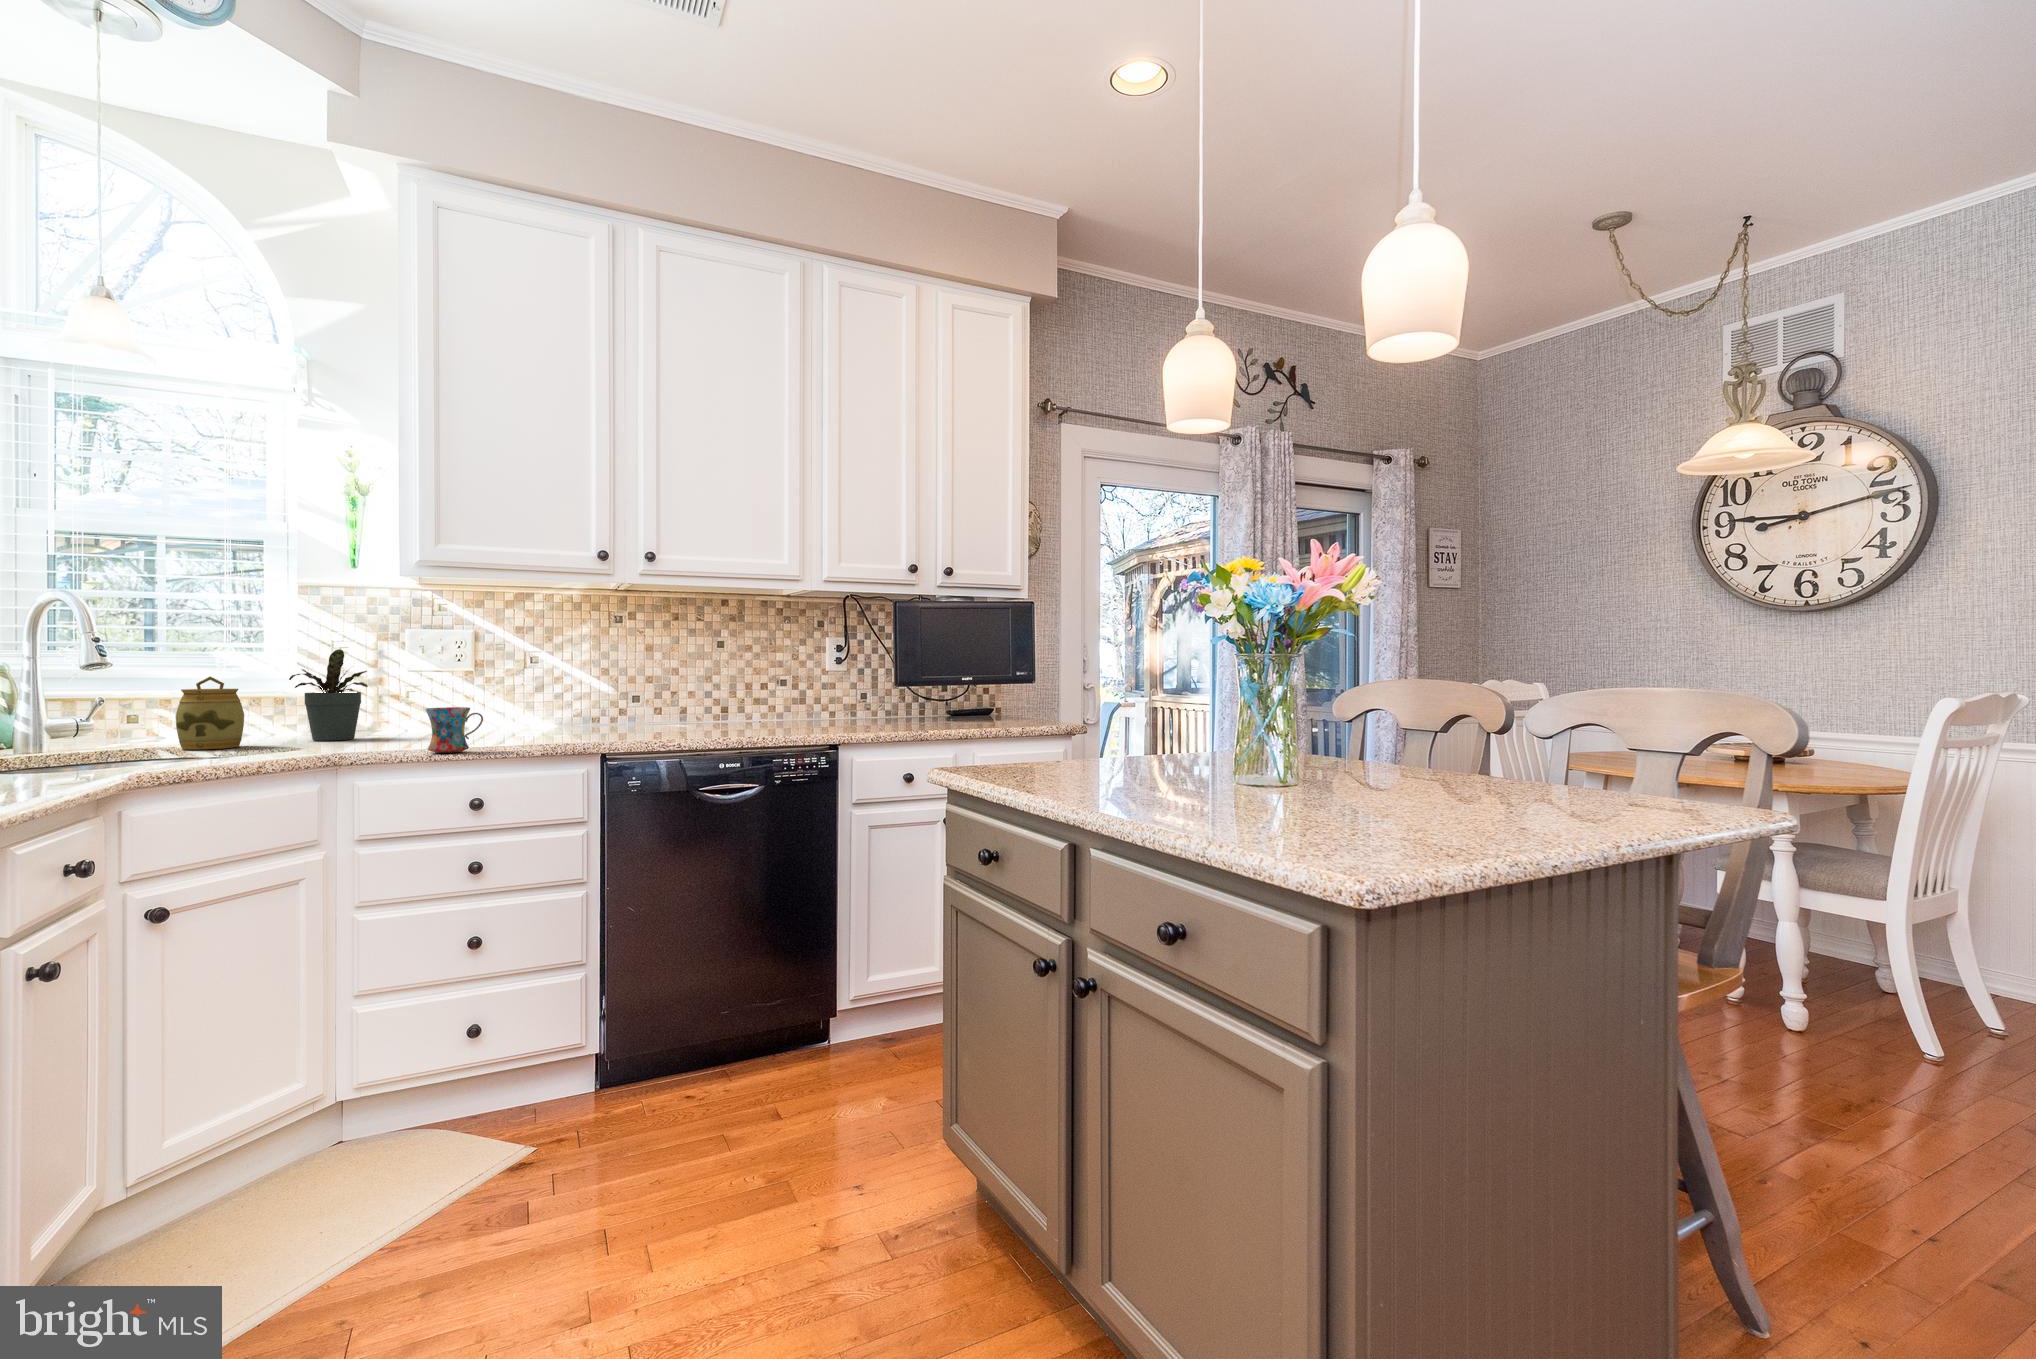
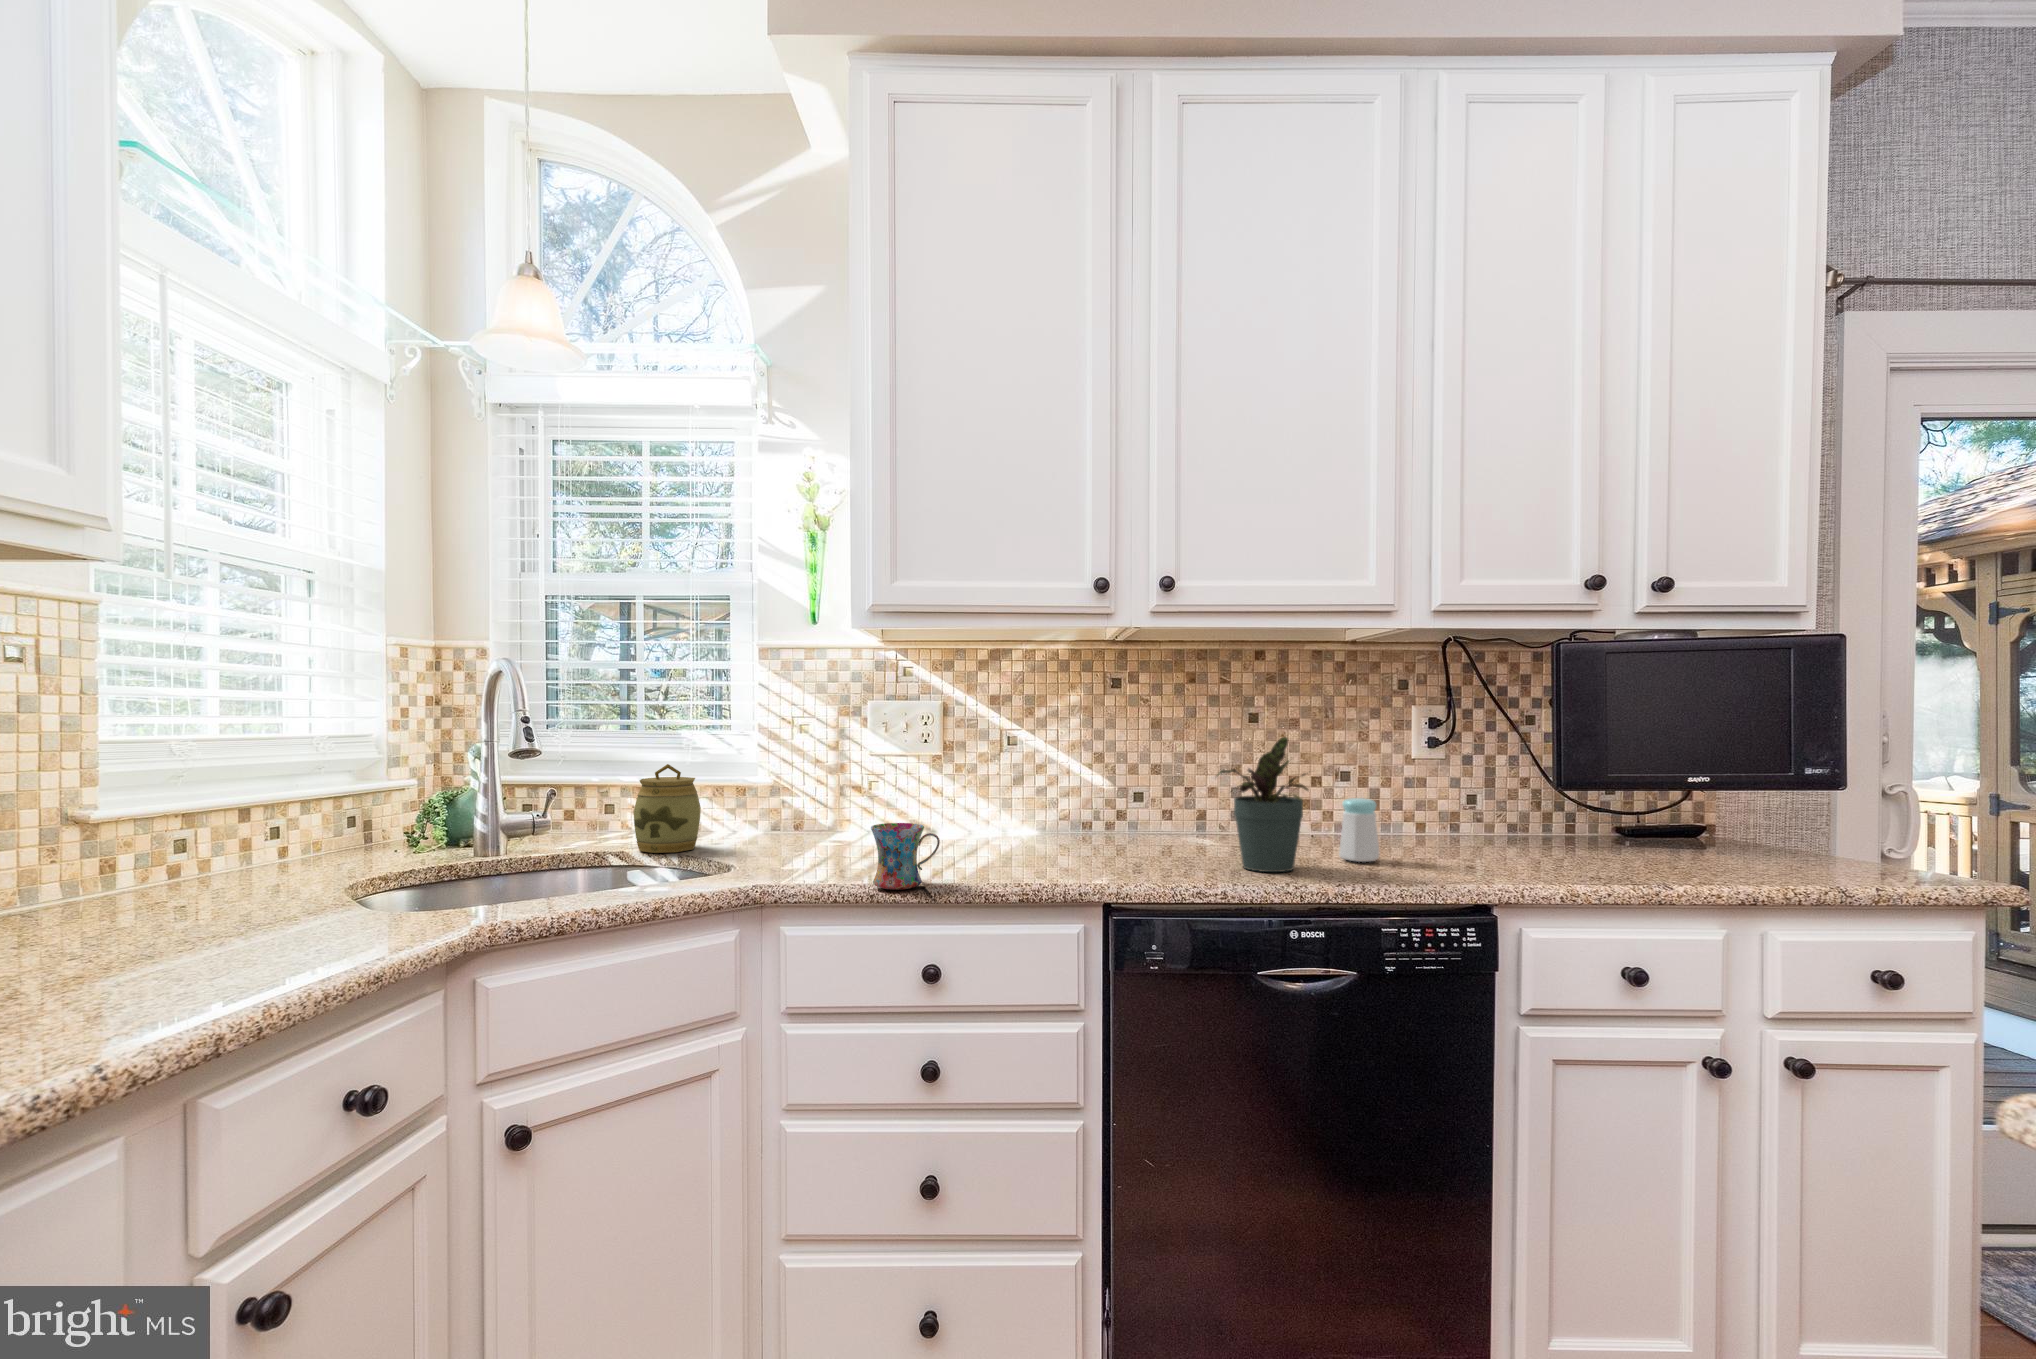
potted plant: present [289,649,368,741] -> present [1217,737,1308,872]
salt shaker: none [774,690,800,729] -> present [1339,798,1379,862]

